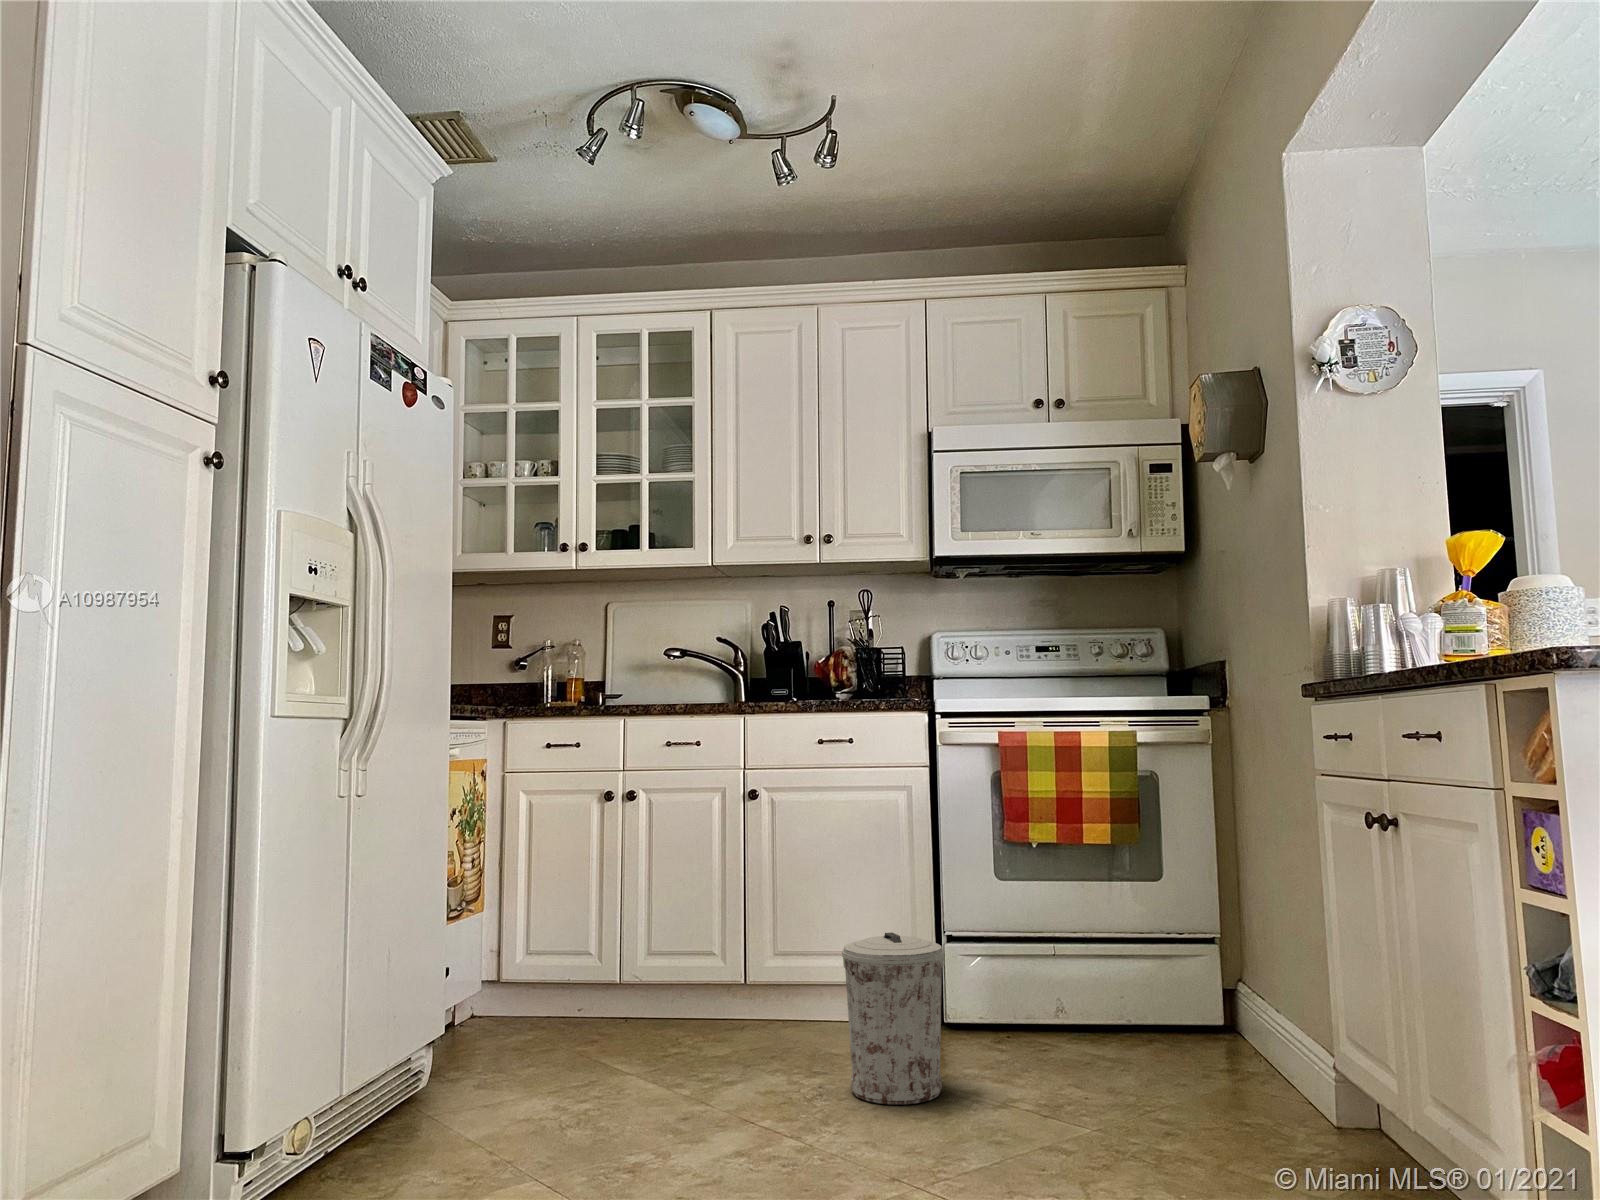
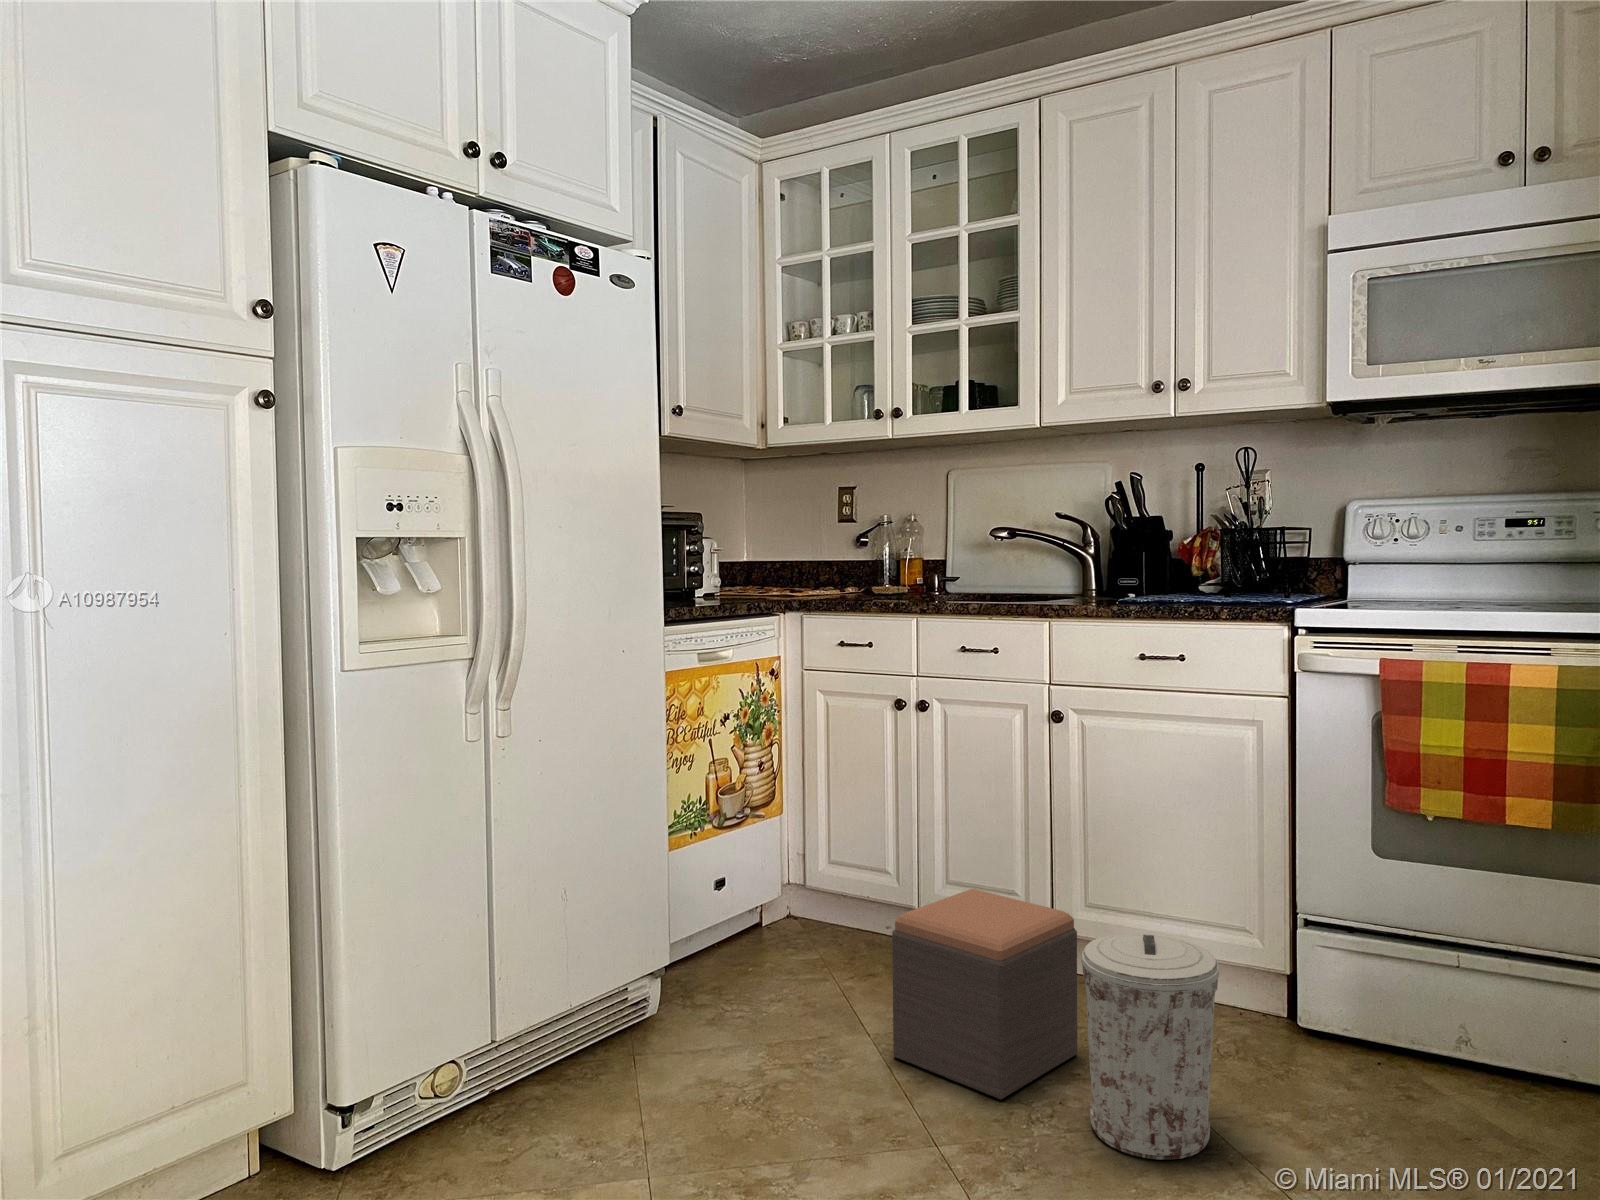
footstool: none [667,937,810,1095] -> present [892,889,1077,1100]

